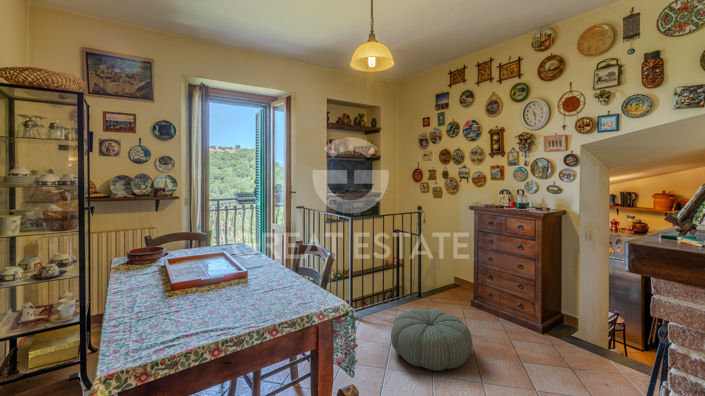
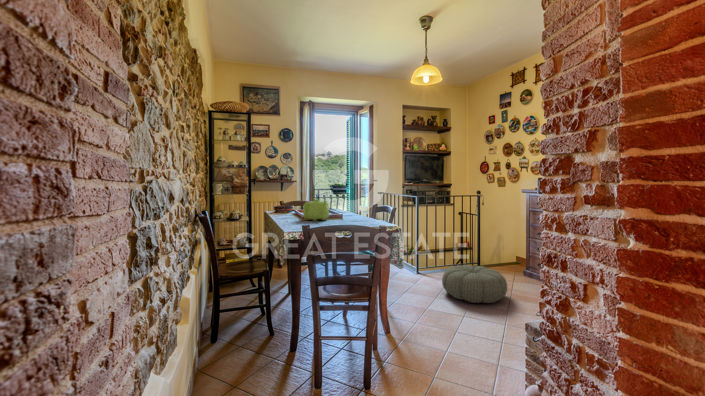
teapot: none [166,251,220,294] -> present [303,199,329,221]

